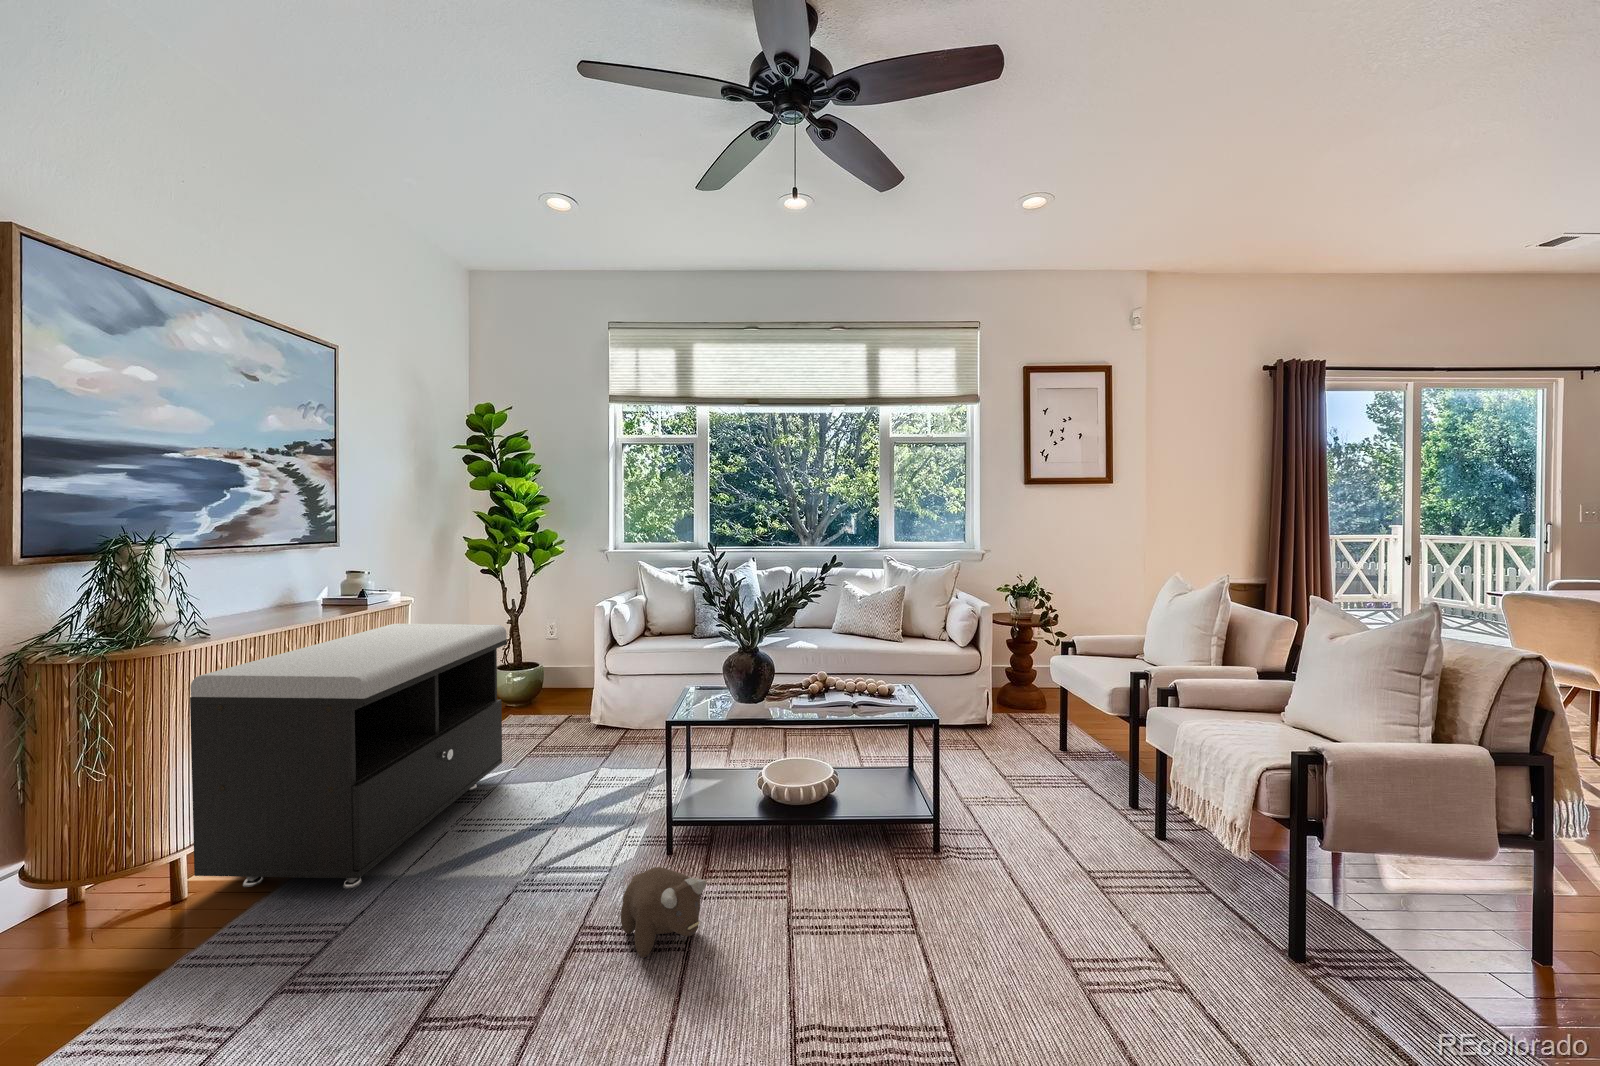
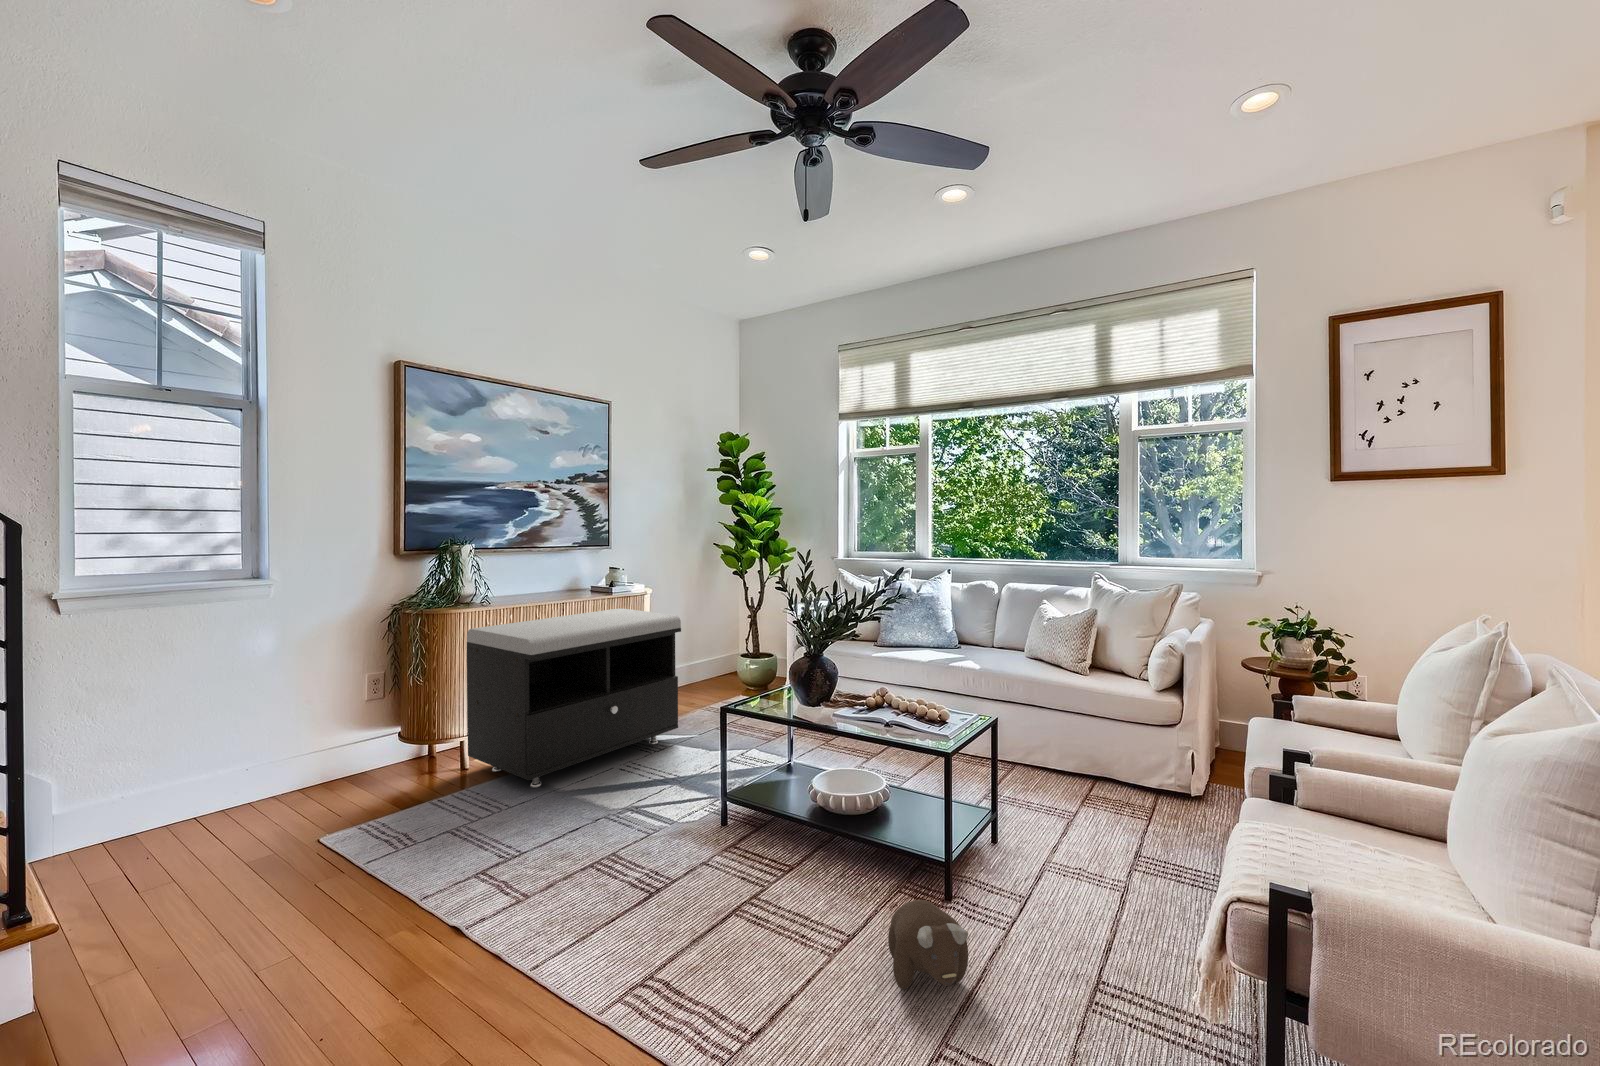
plush toy: present [621,867,706,958] -> present [888,900,968,990]

